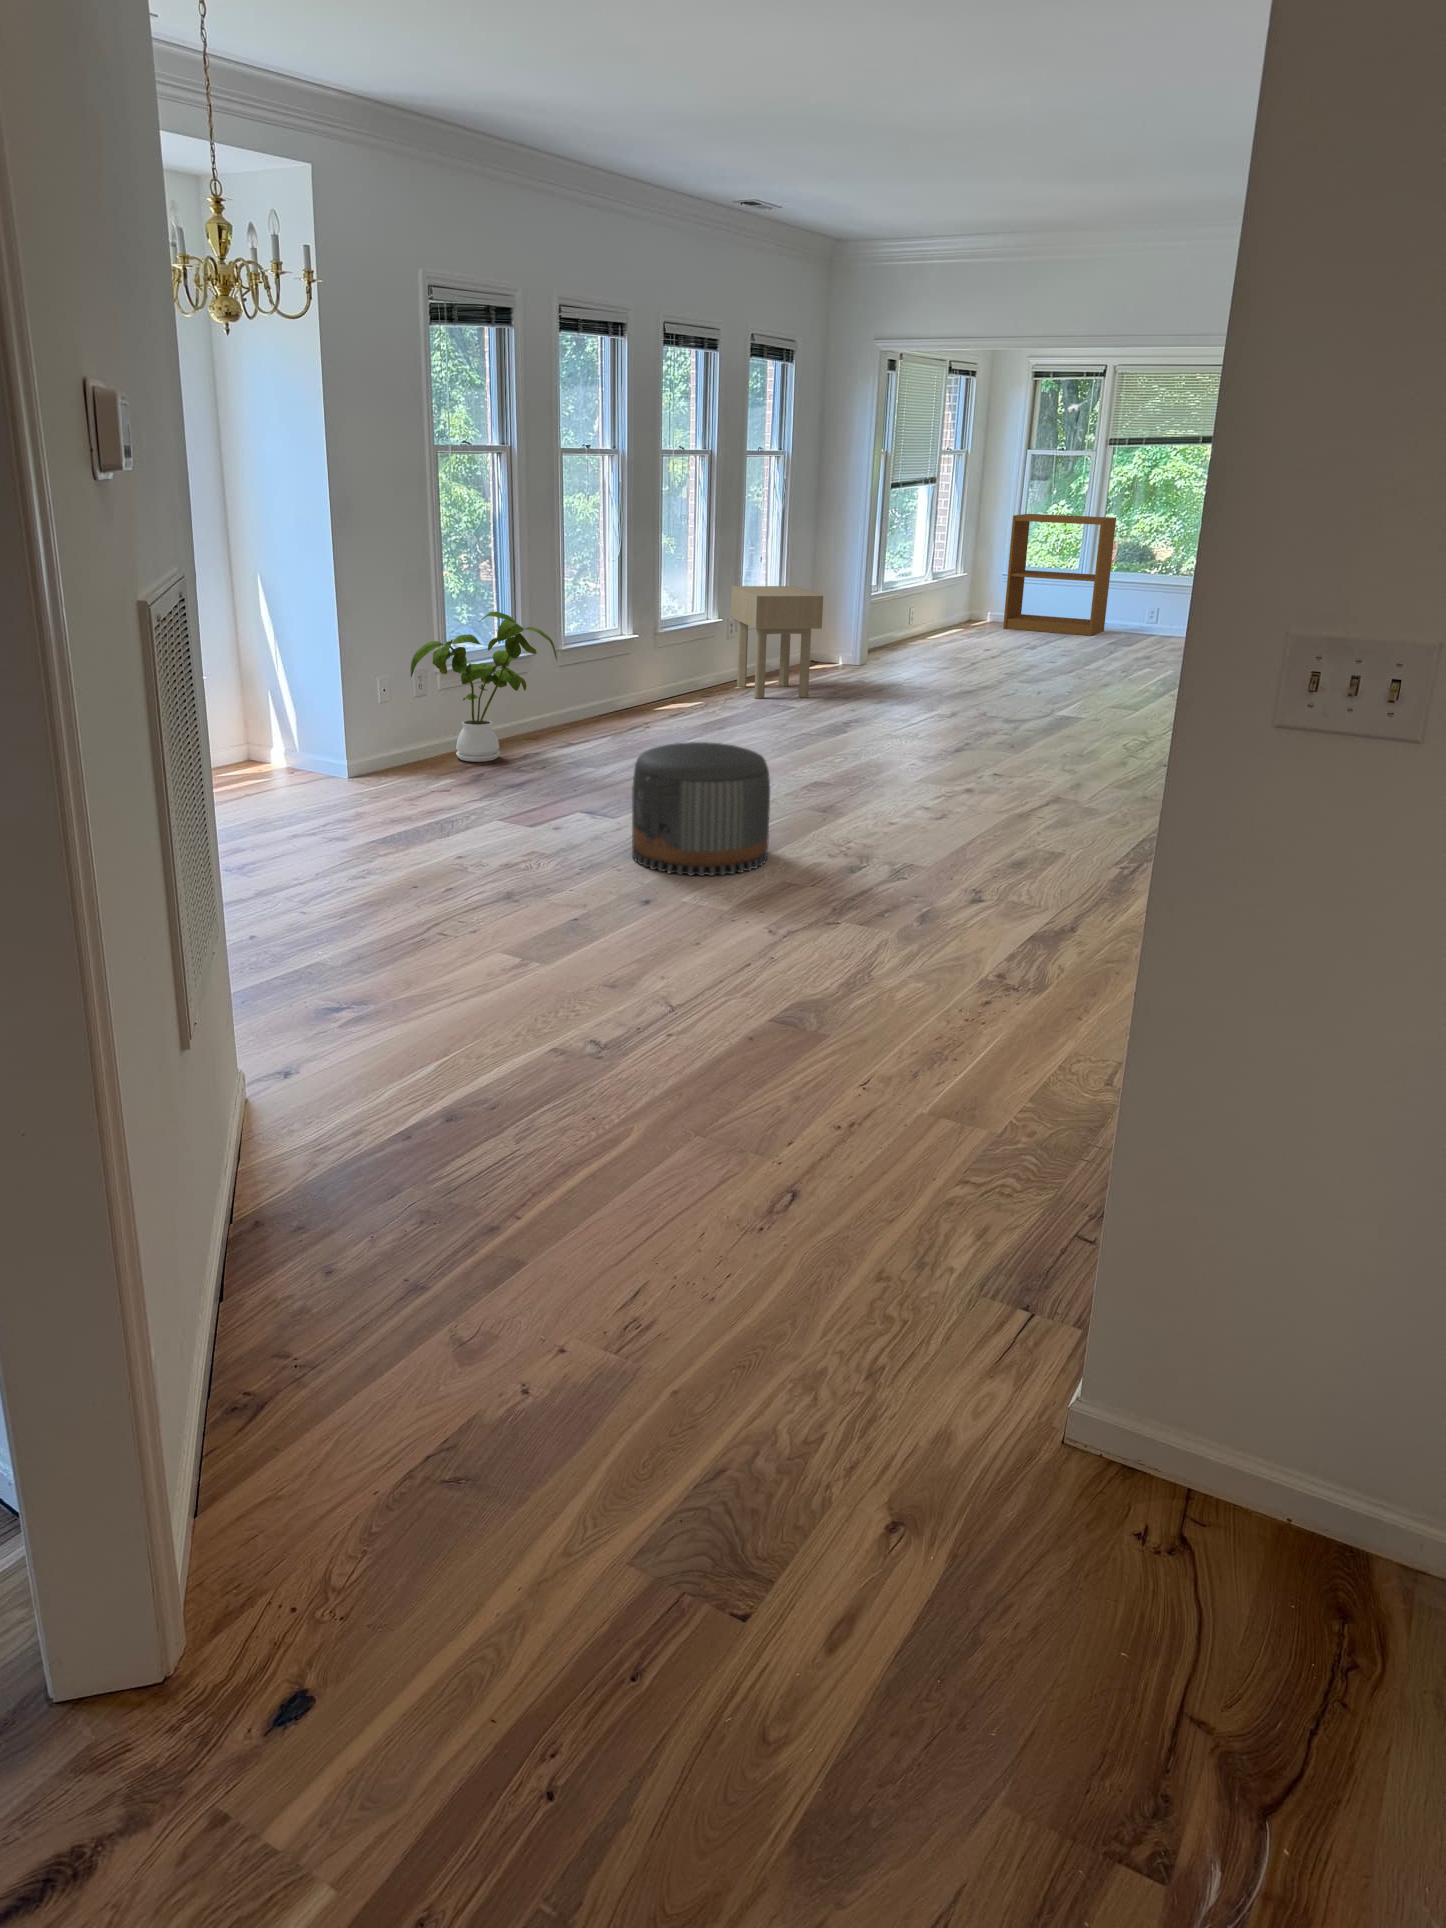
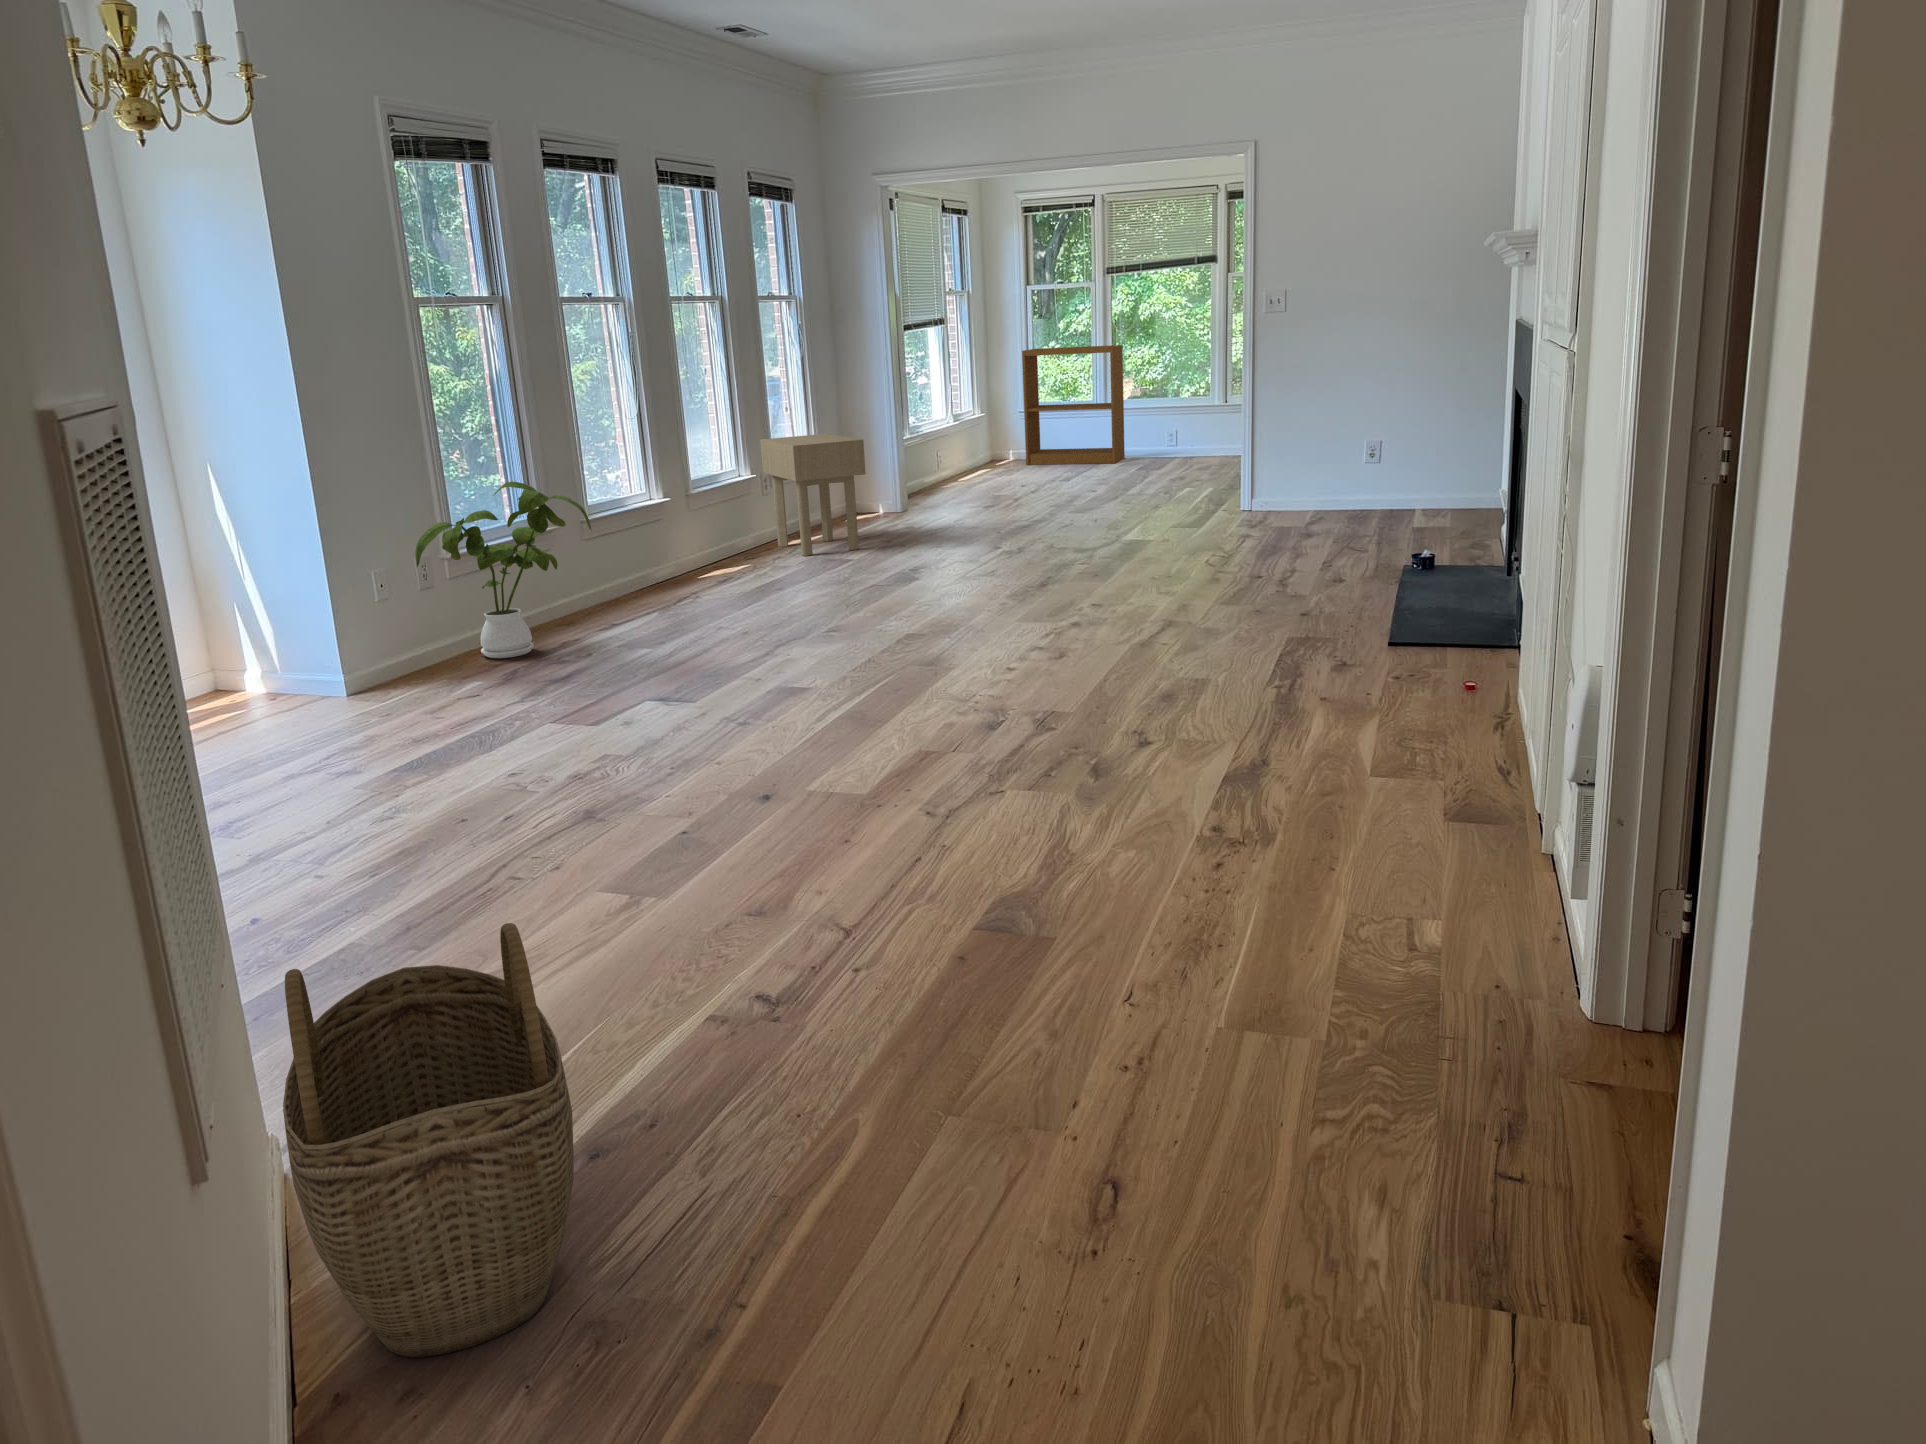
pouf: present [632,742,770,876] -> none [719,601,888,760]
woven basket: none [245,944,424,1211] -> present [283,923,574,1357]

